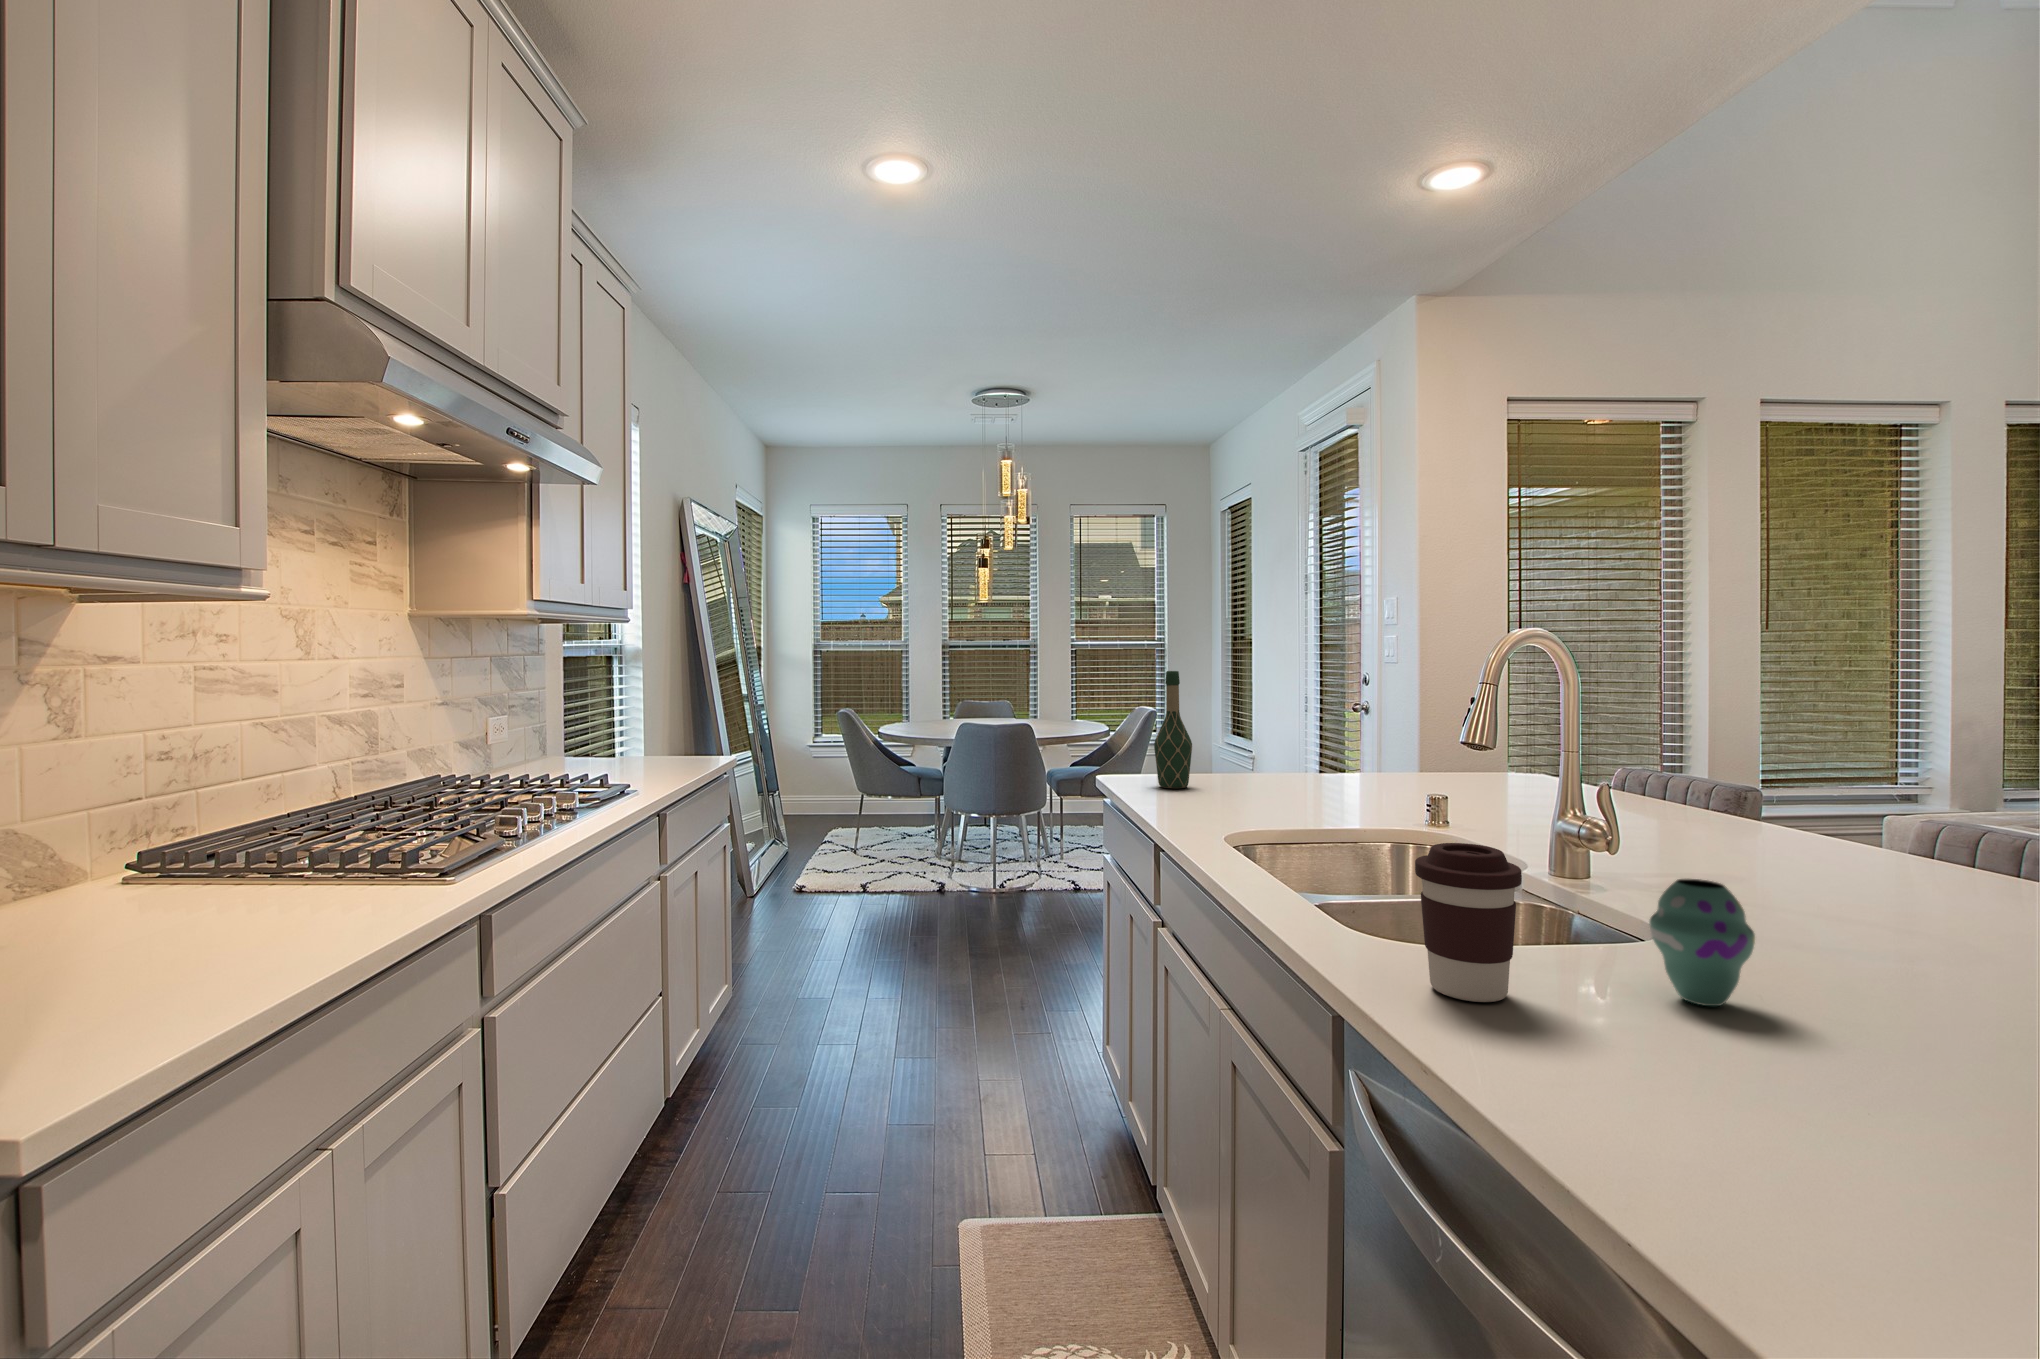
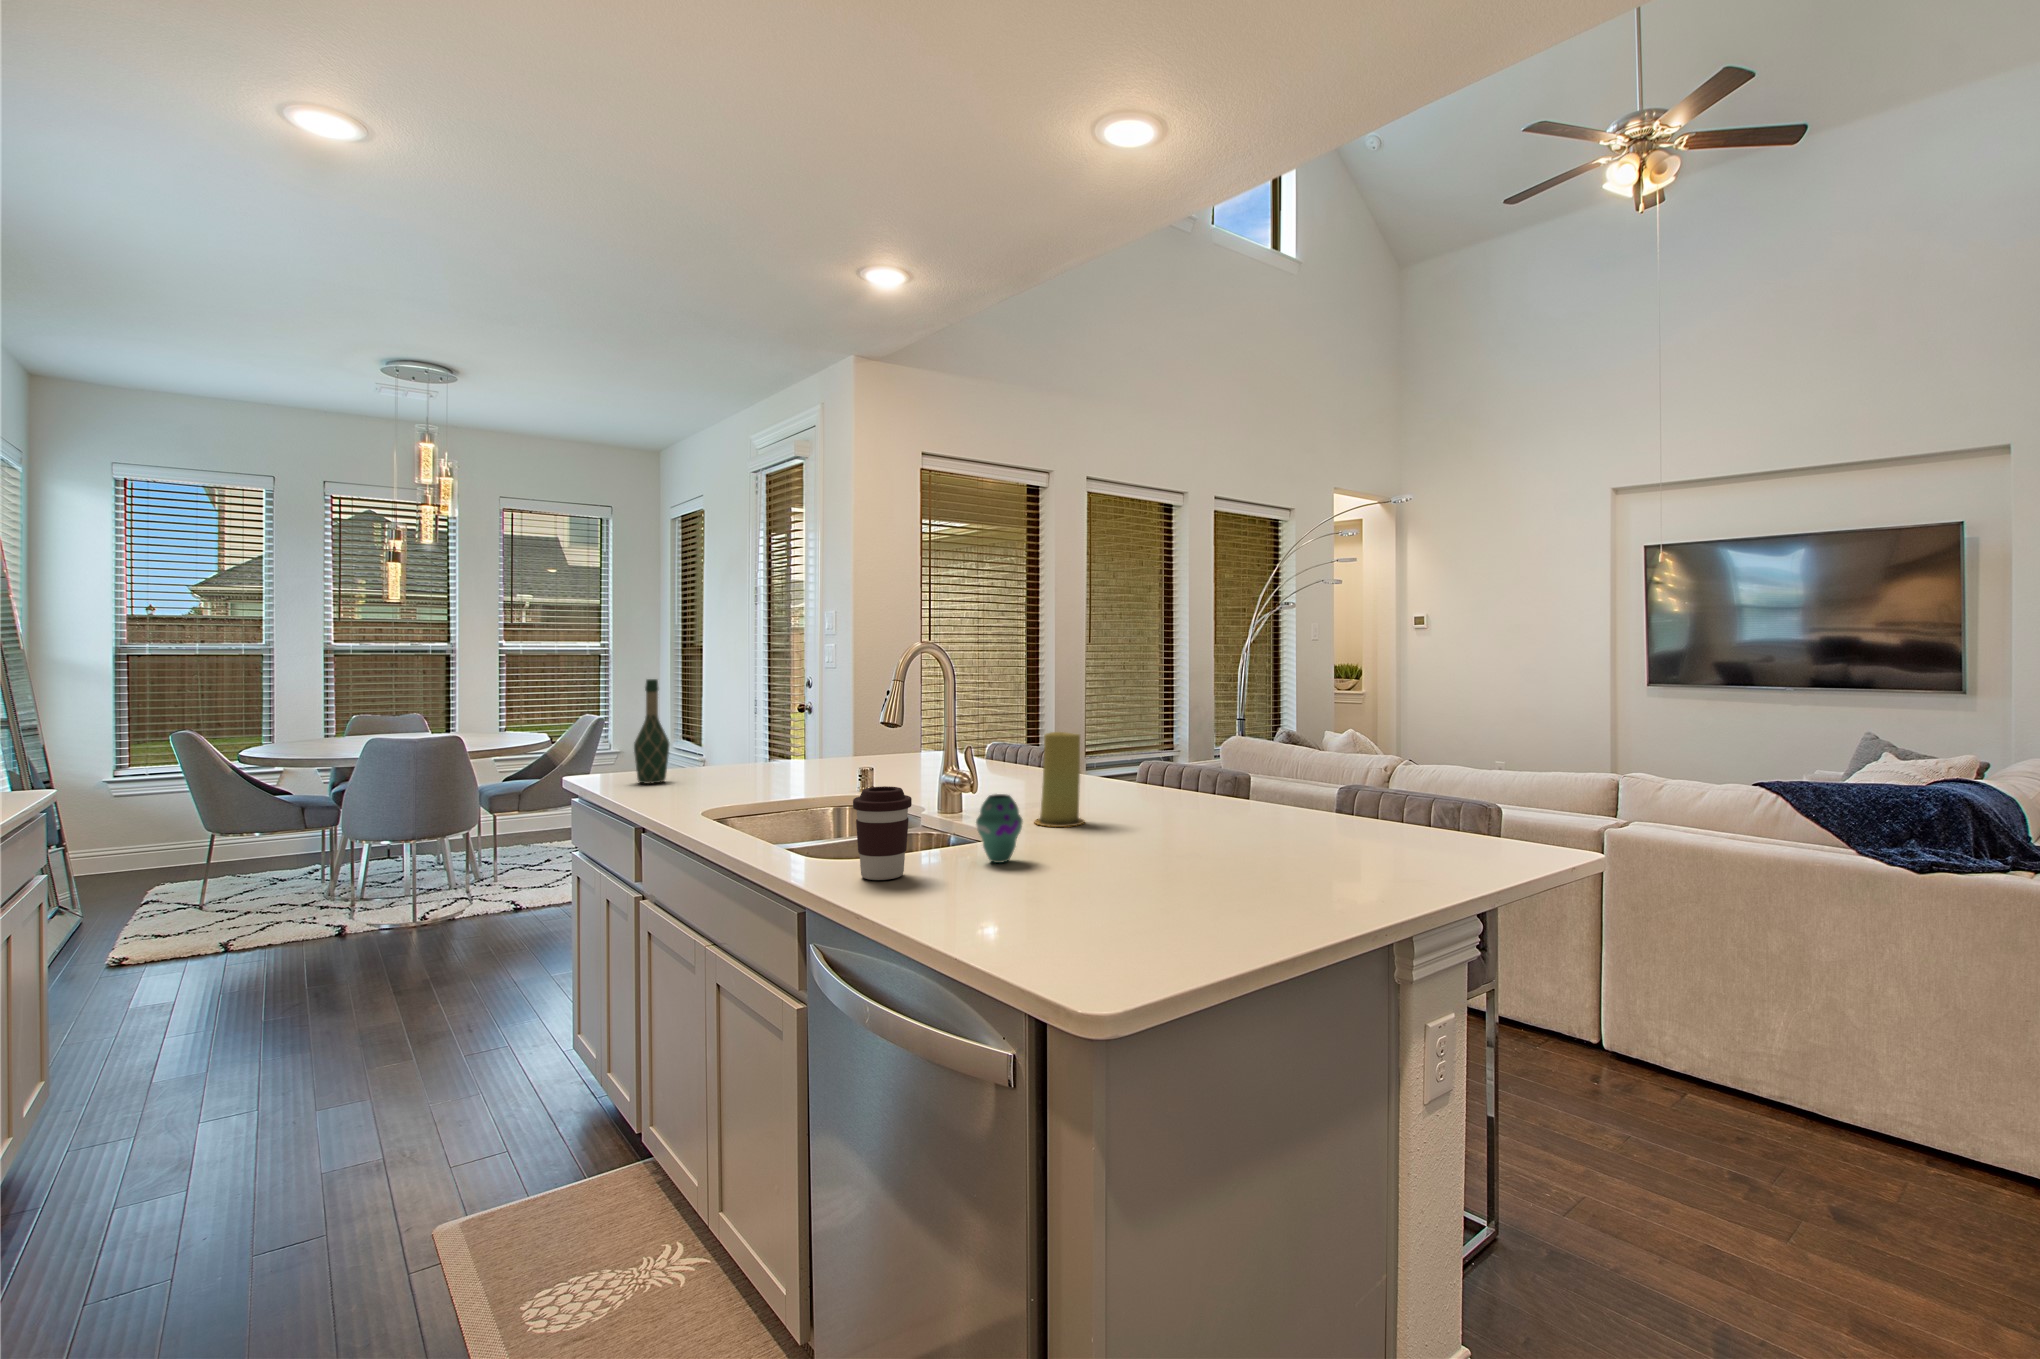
candle: none [1751,769,1872,942] -> present [1035,732,1085,827]

